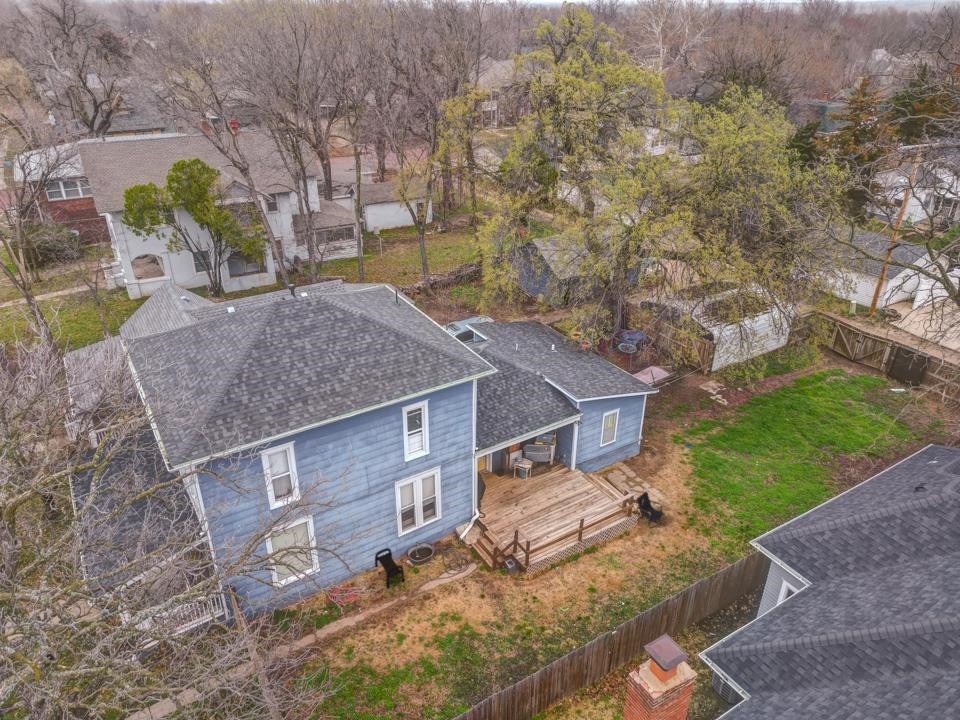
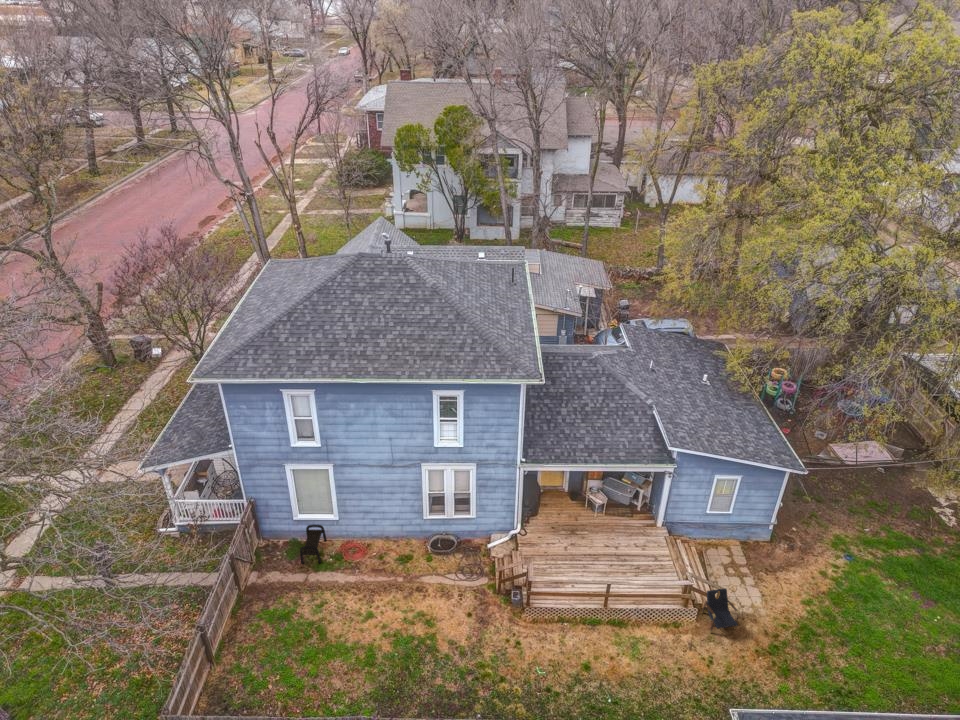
bench: present [375,548,404,588] -> present [300,525,327,564]

